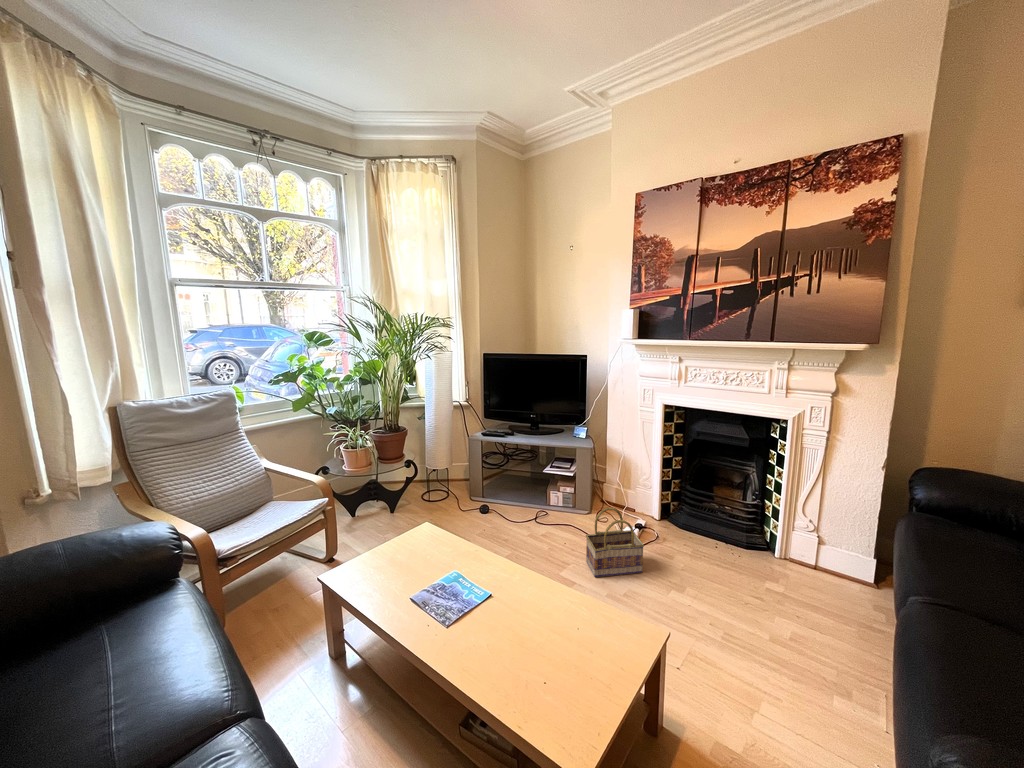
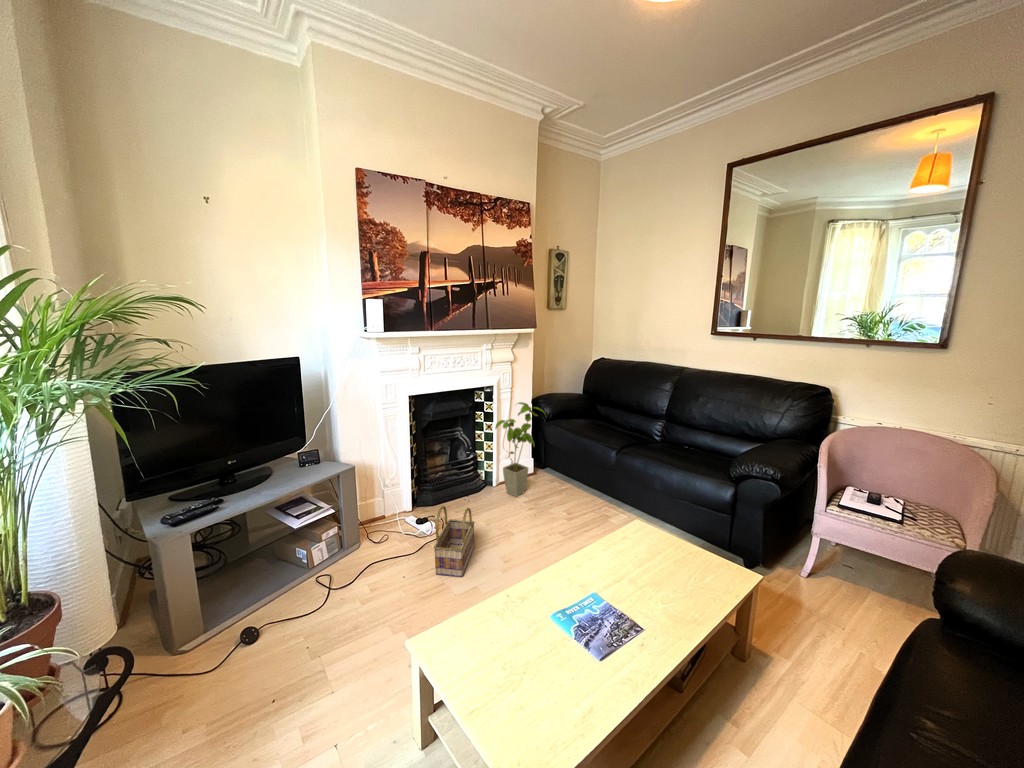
house plant: none [757,451,846,585] -> present [496,402,544,497]

